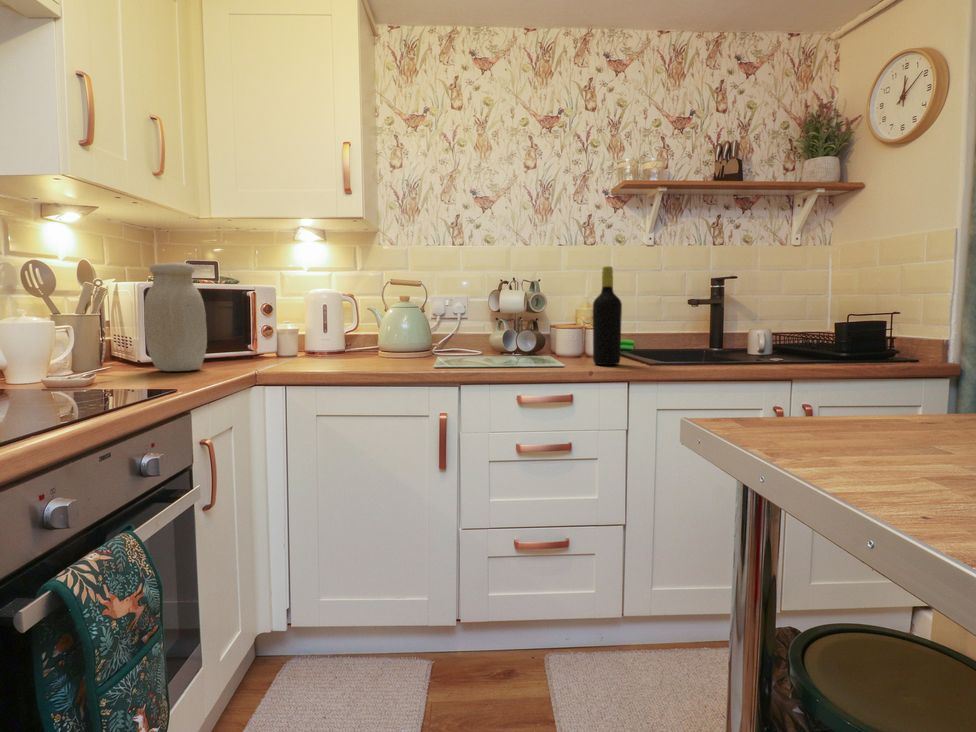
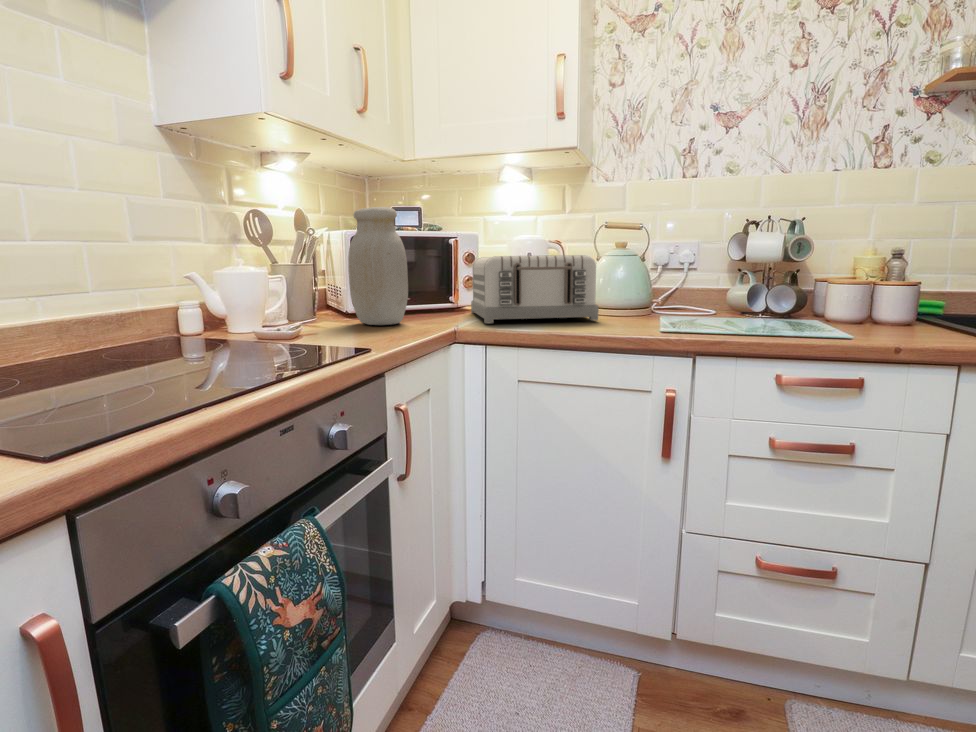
bottle: present [593,266,622,365] -> none [890,192,949,335]
toaster: none [269,307,385,367] -> present [471,255,599,323]

